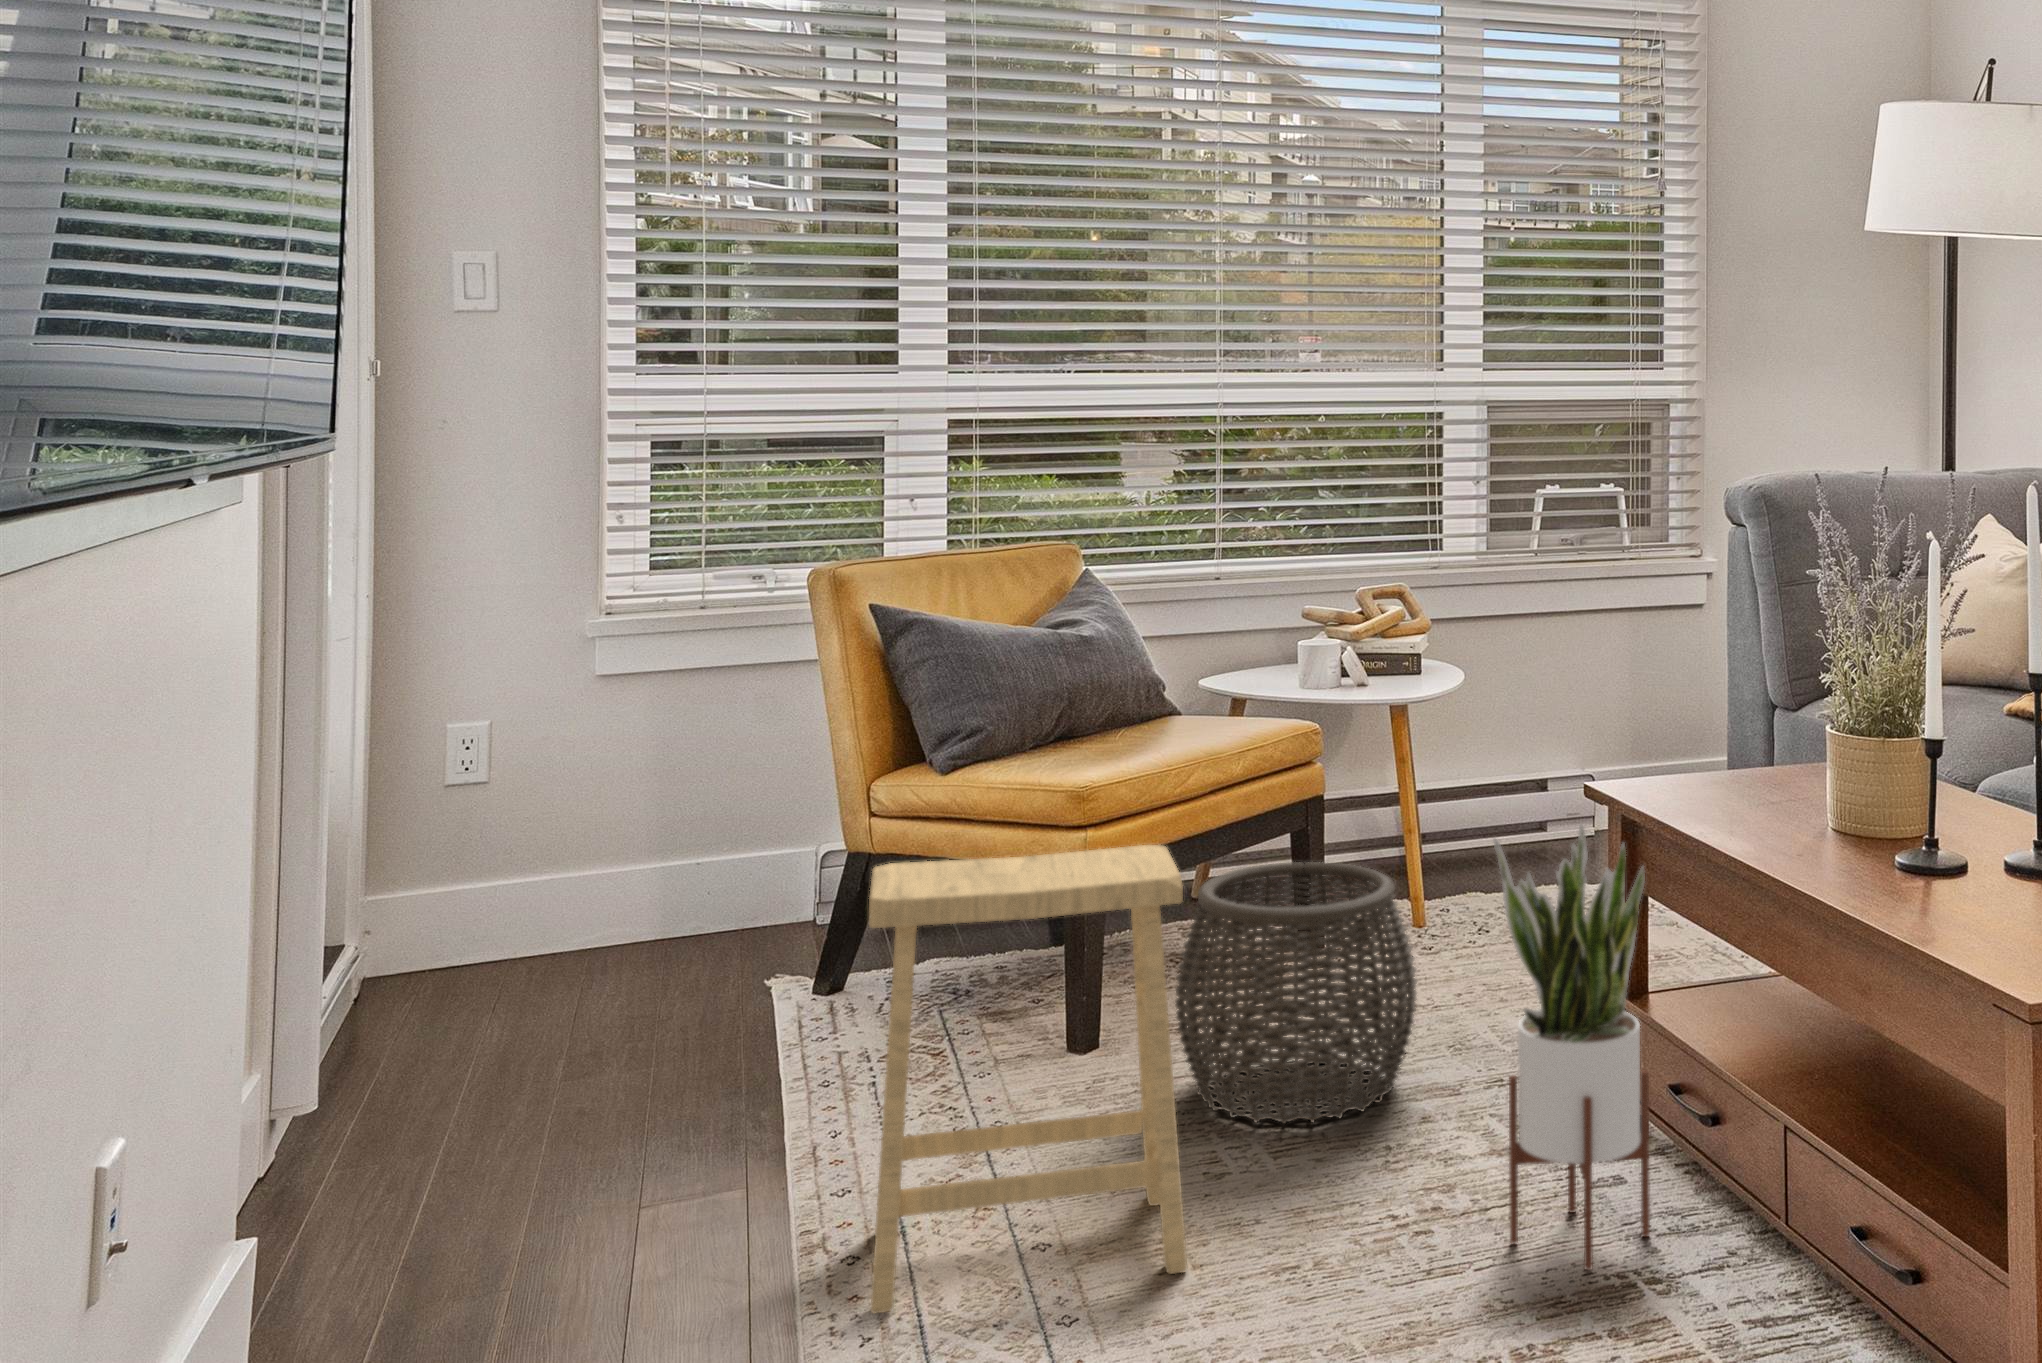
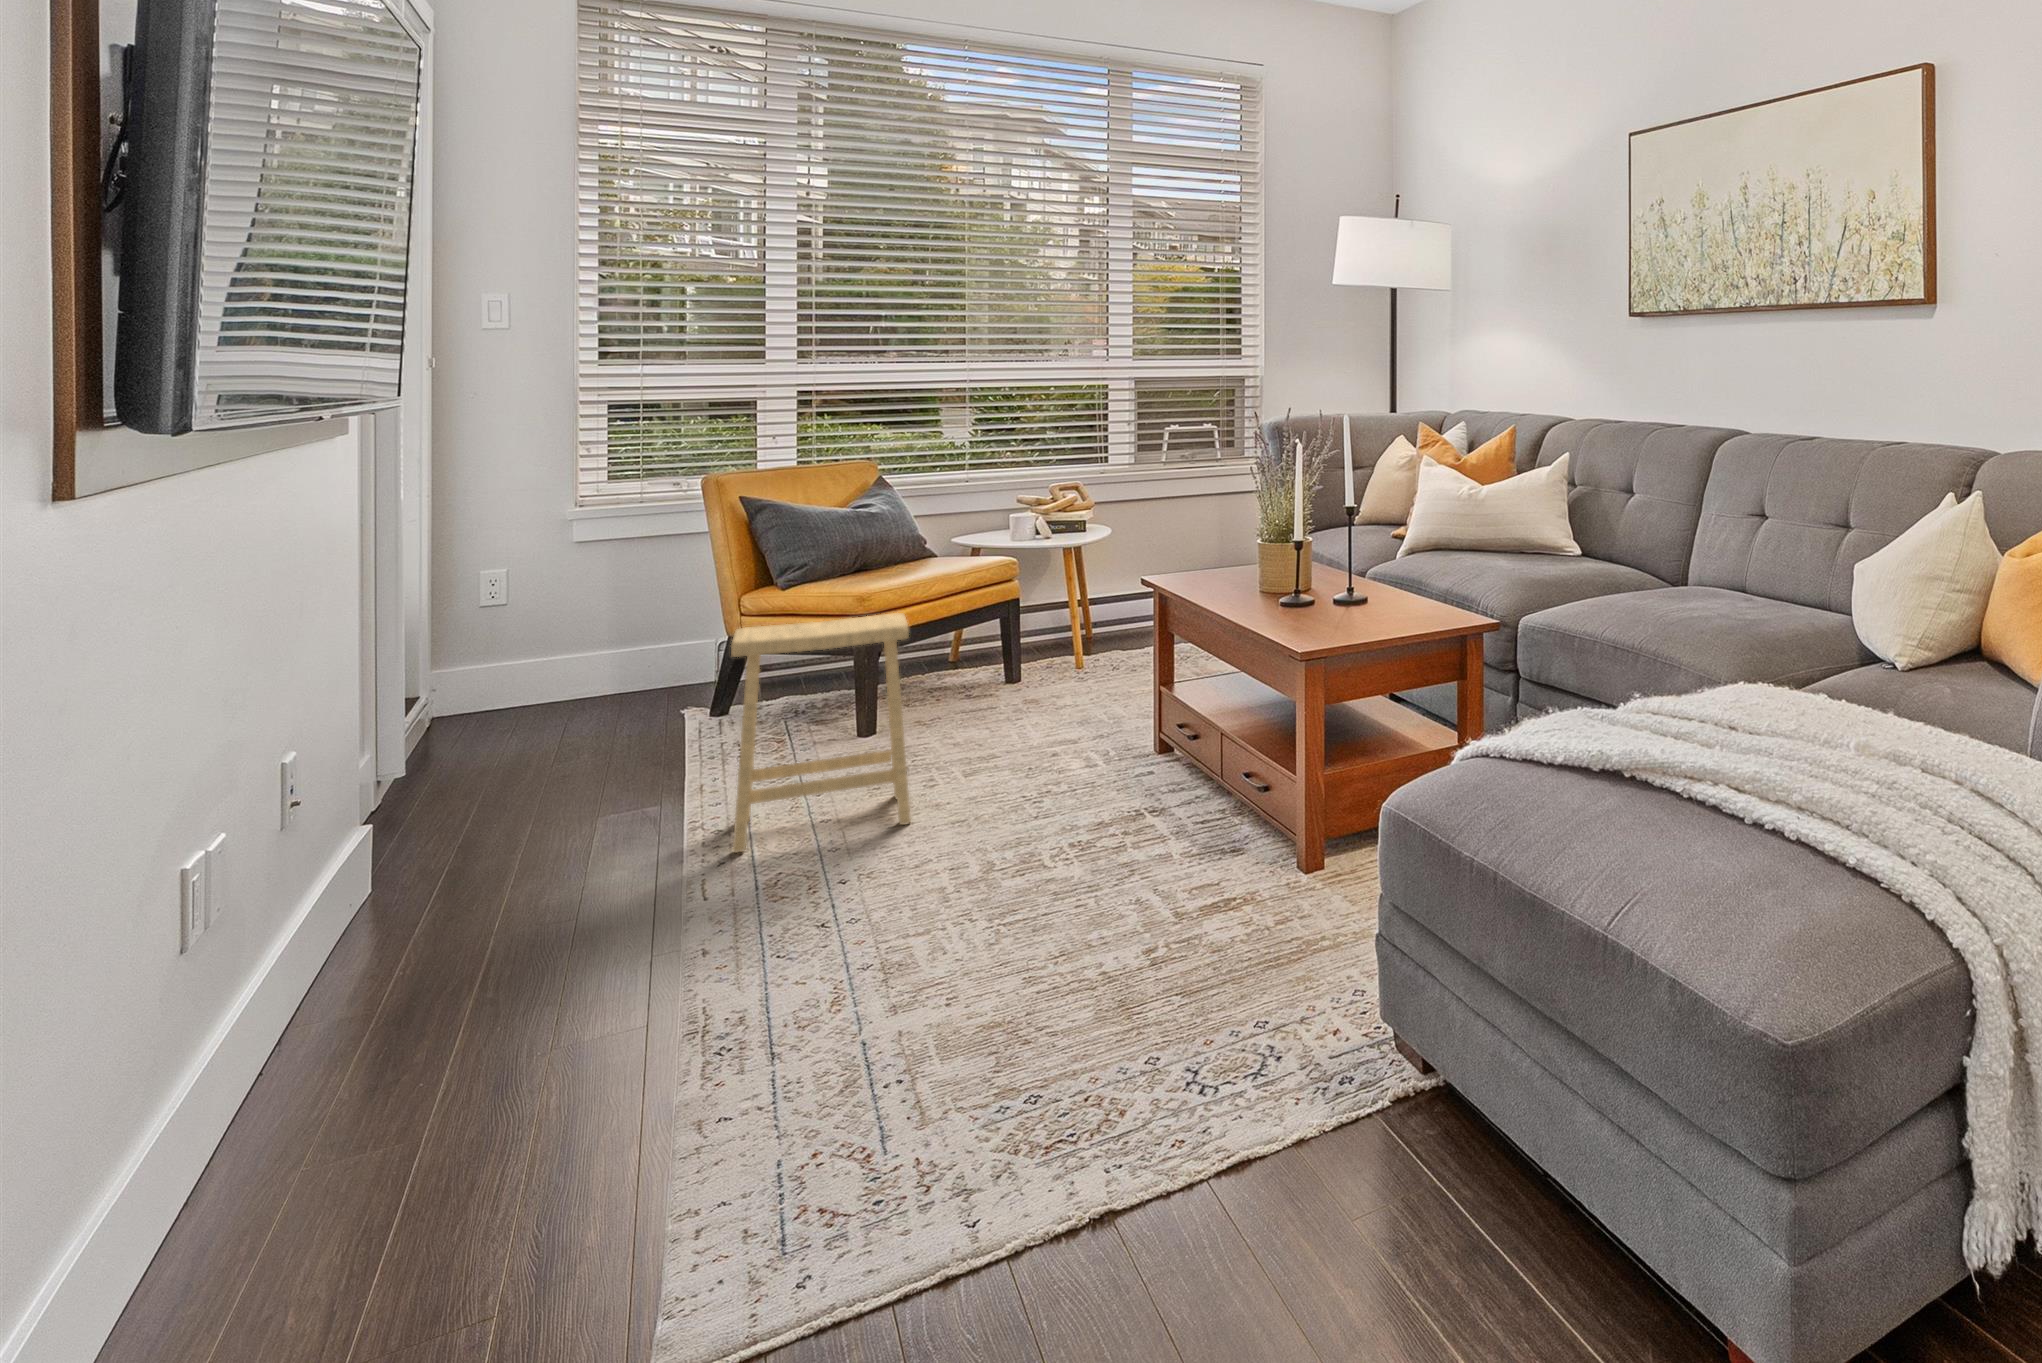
potted plant: present [1493,825,1650,1270] -> none [1073,591,1158,807]
woven basket: present [1176,862,1417,1124] -> none [918,626,1056,760]

